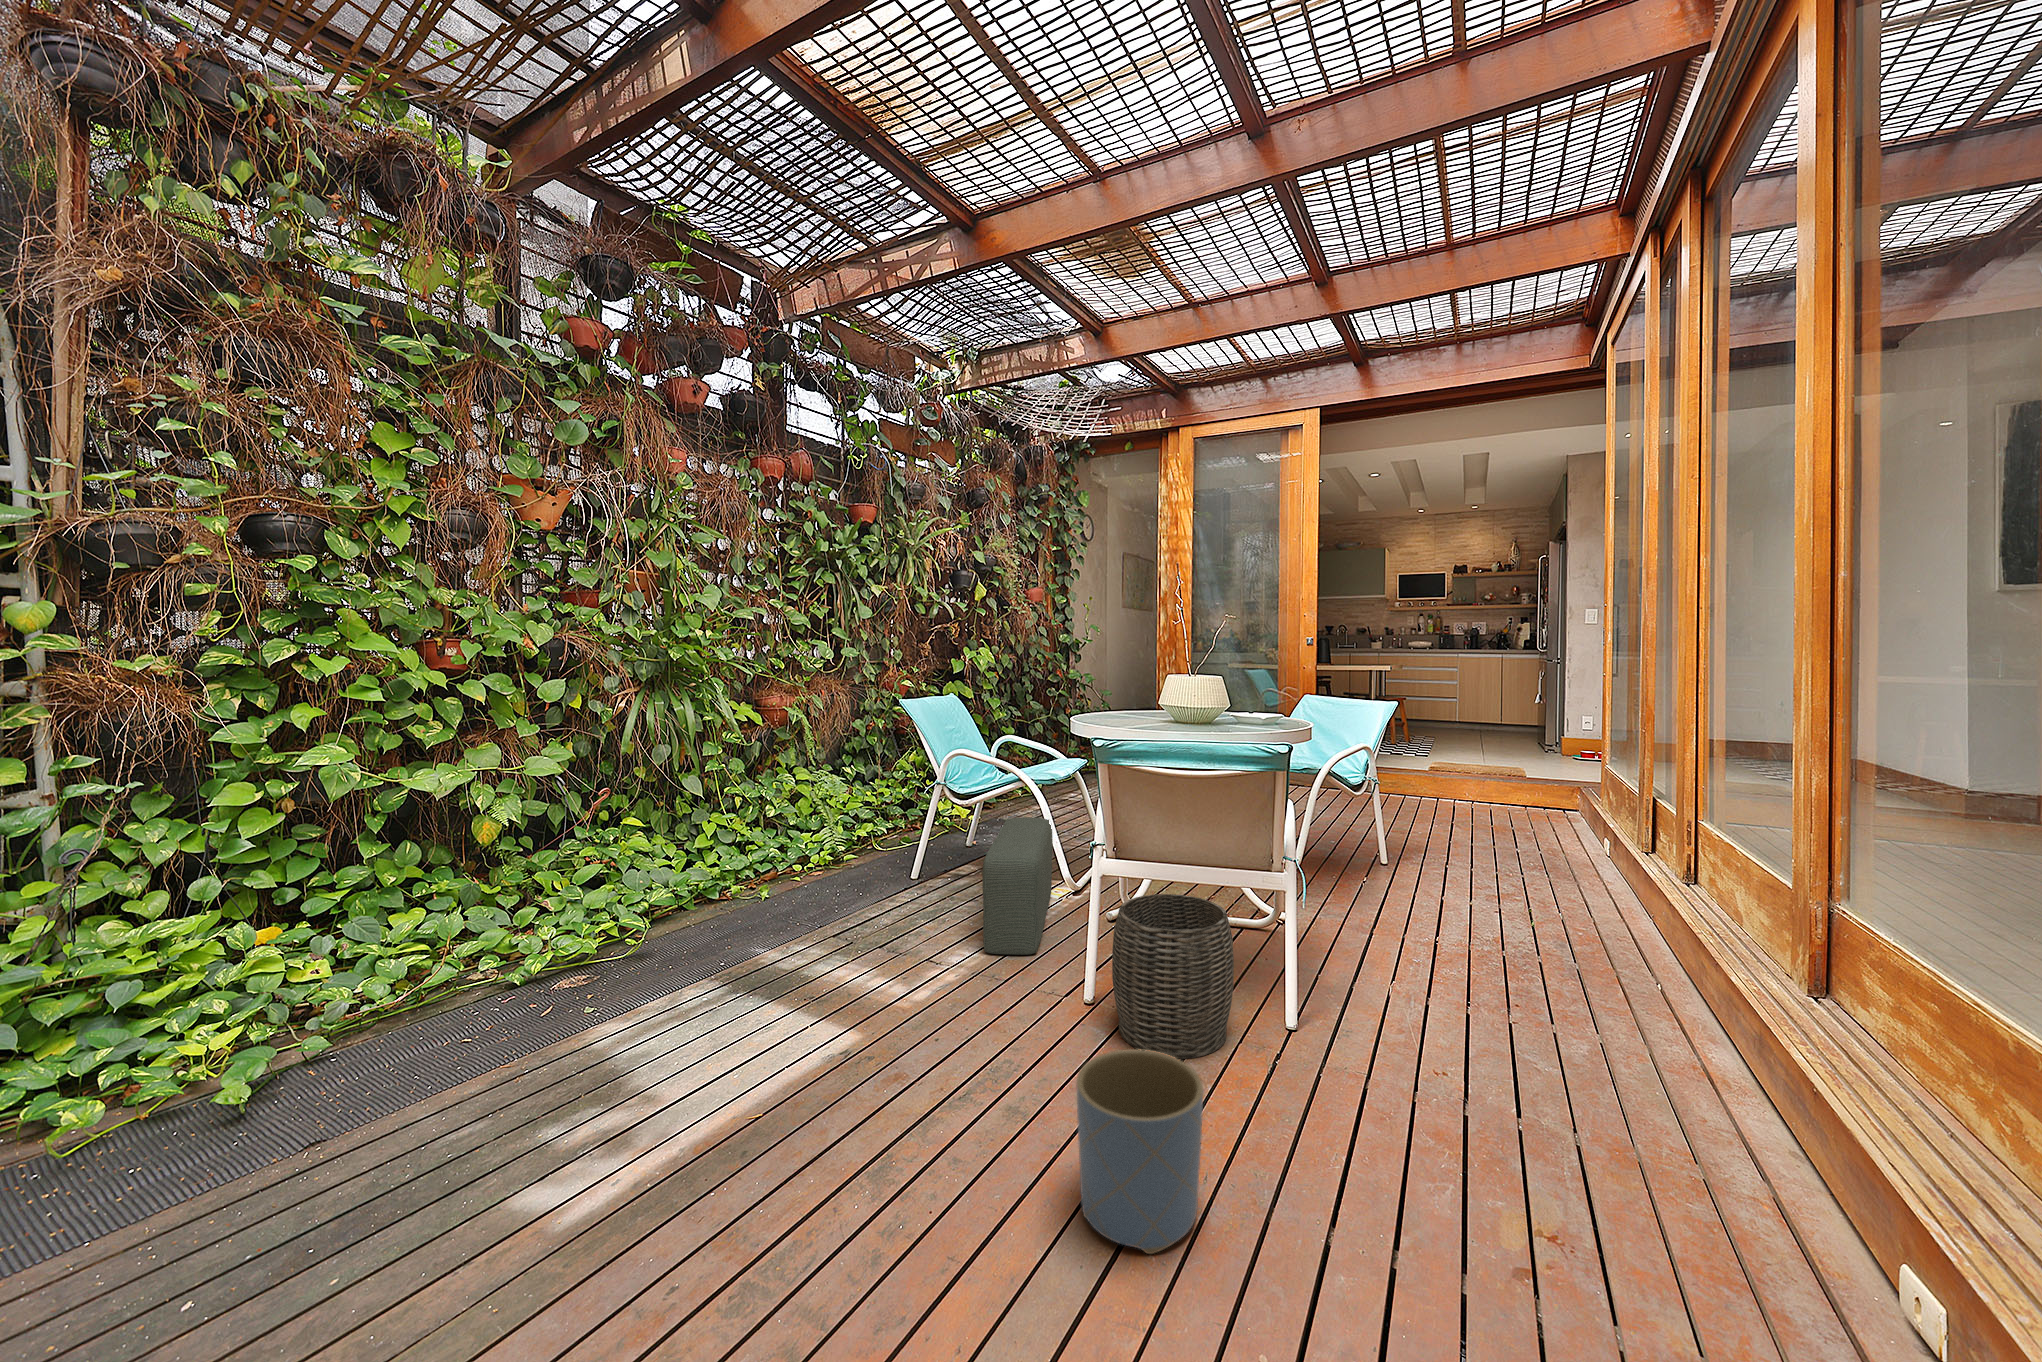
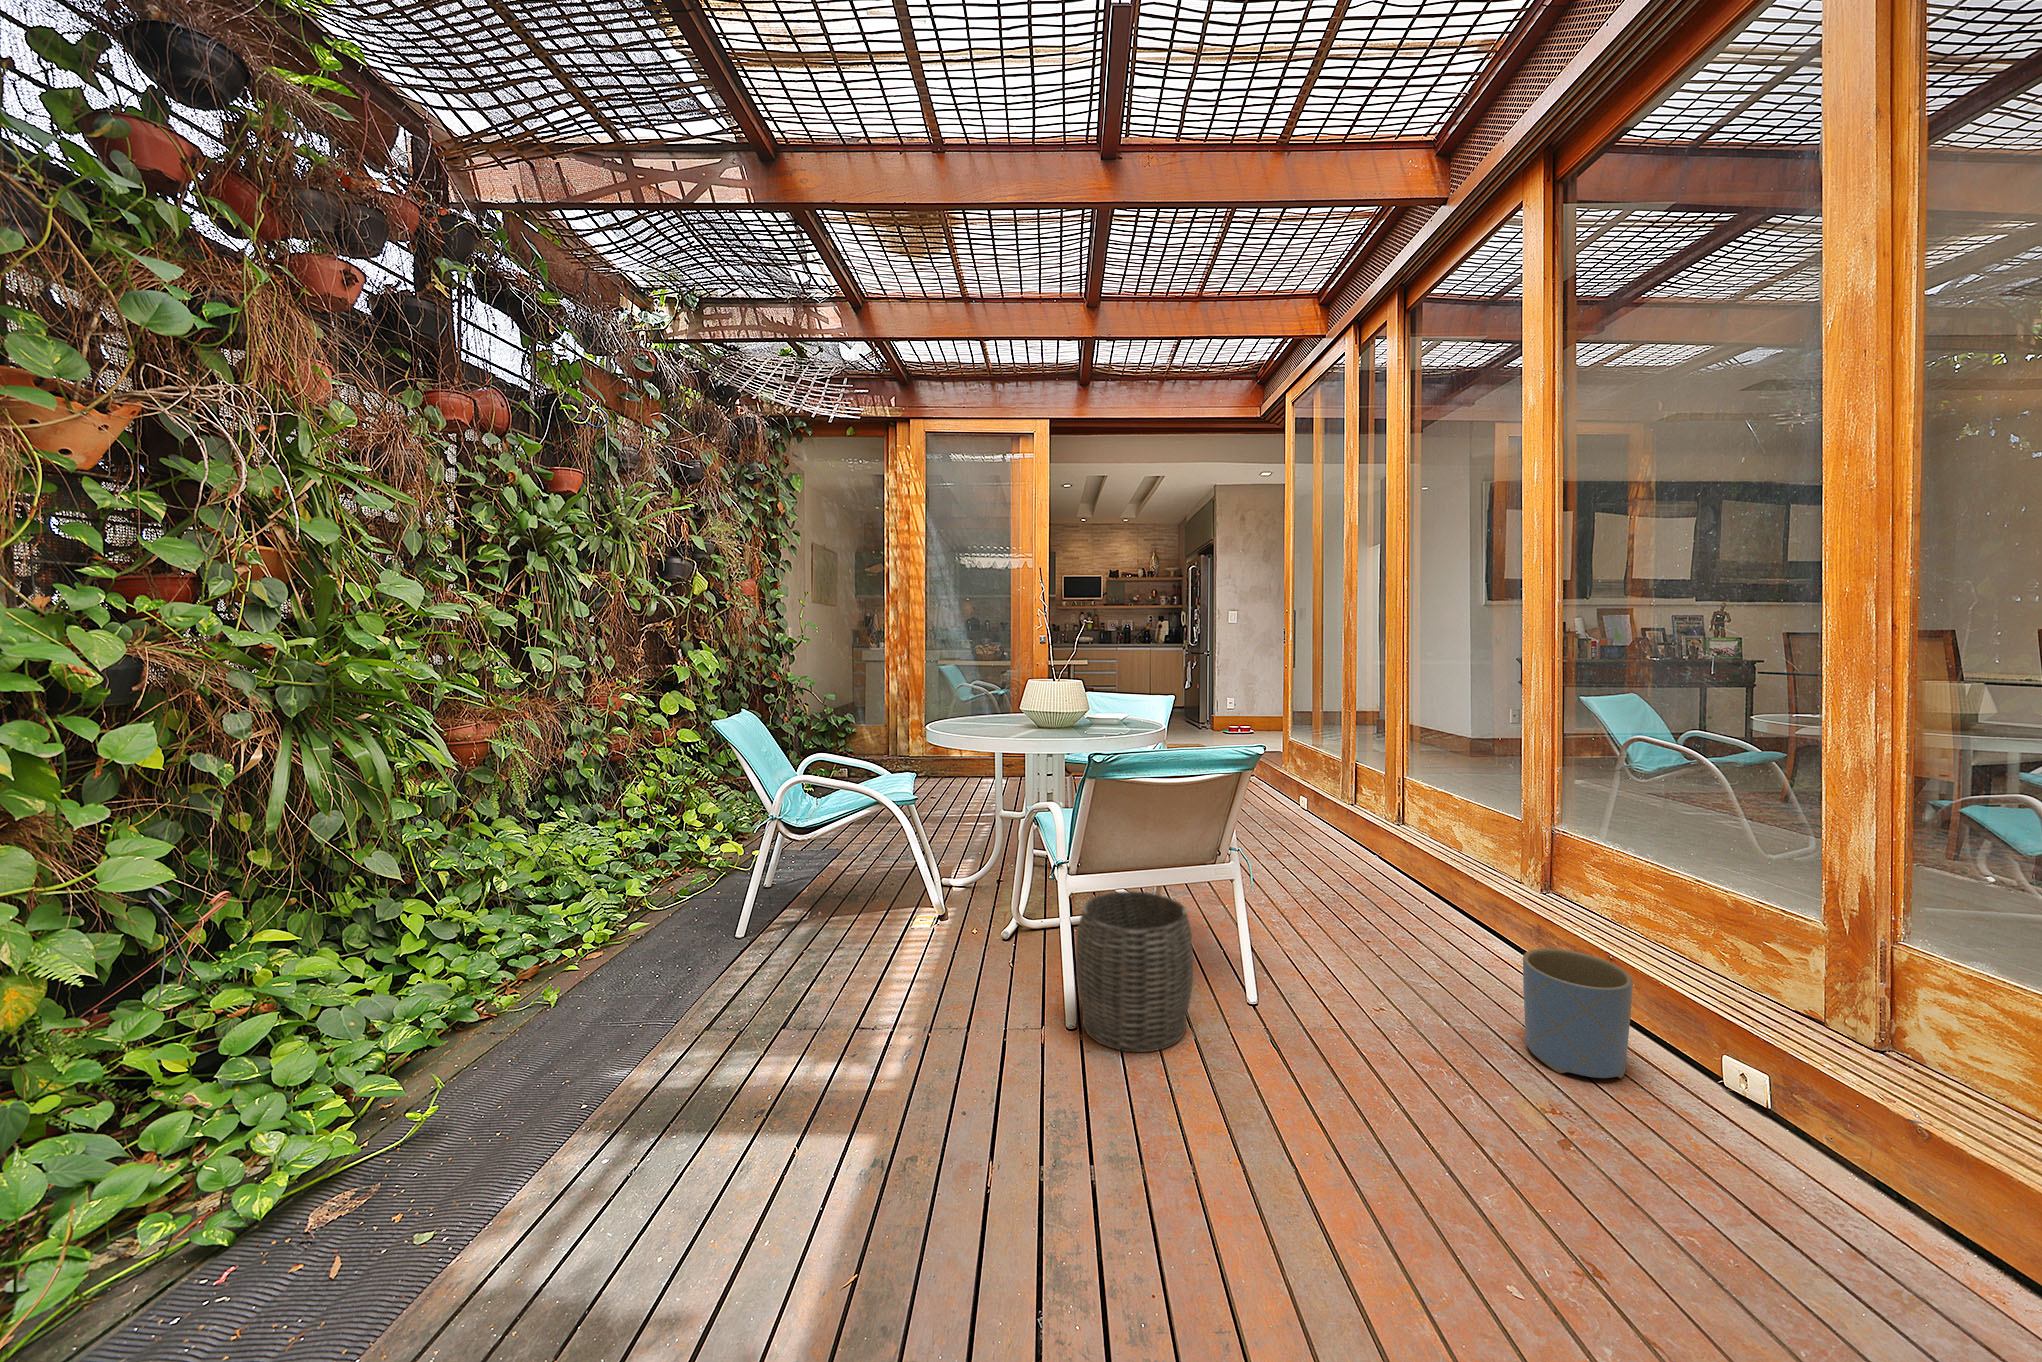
pouf: present [982,817,1053,955] -> none [848,832,943,990]
planter: present [1076,1049,1203,1254] -> present [1523,948,1633,1079]

